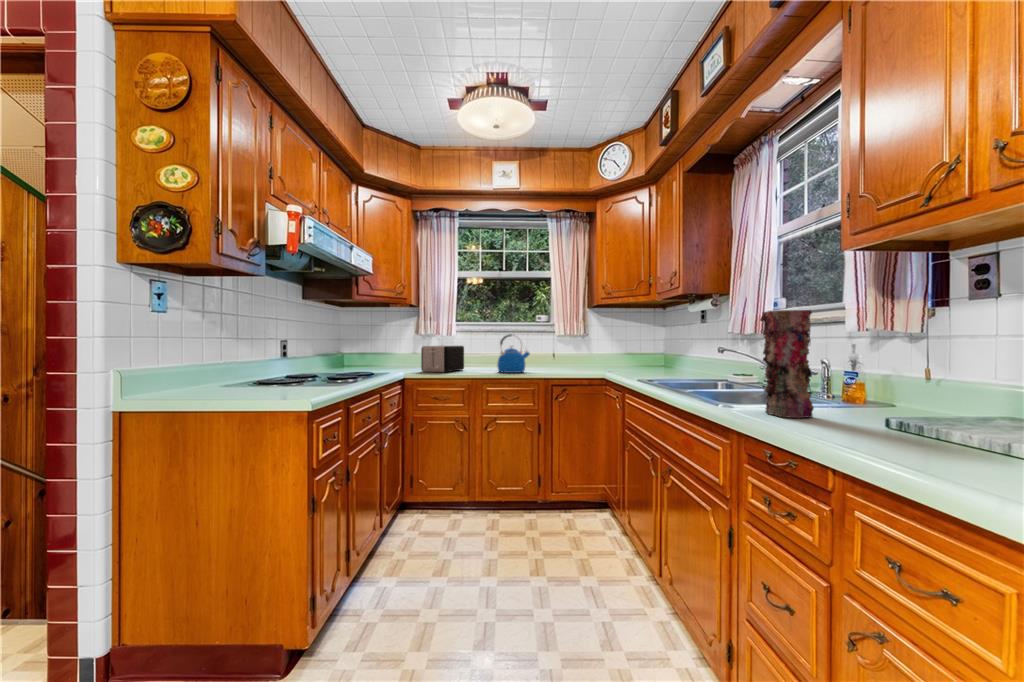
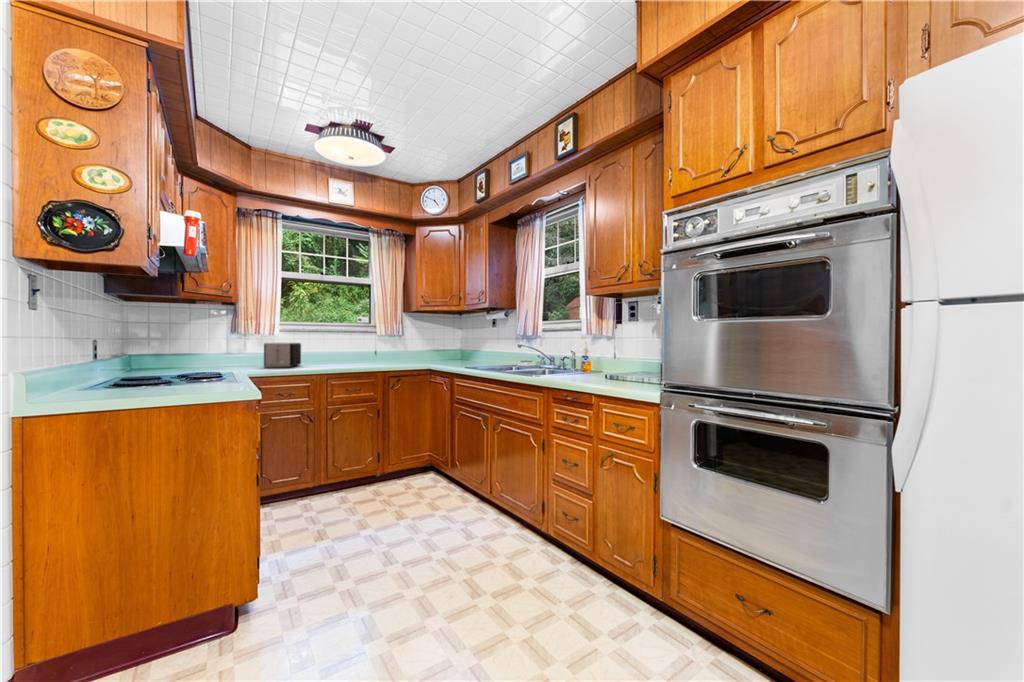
vase: present [760,310,814,418] -> none [558,325,582,381]
kettle: present [497,334,530,373] -> none [337,333,365,366]

